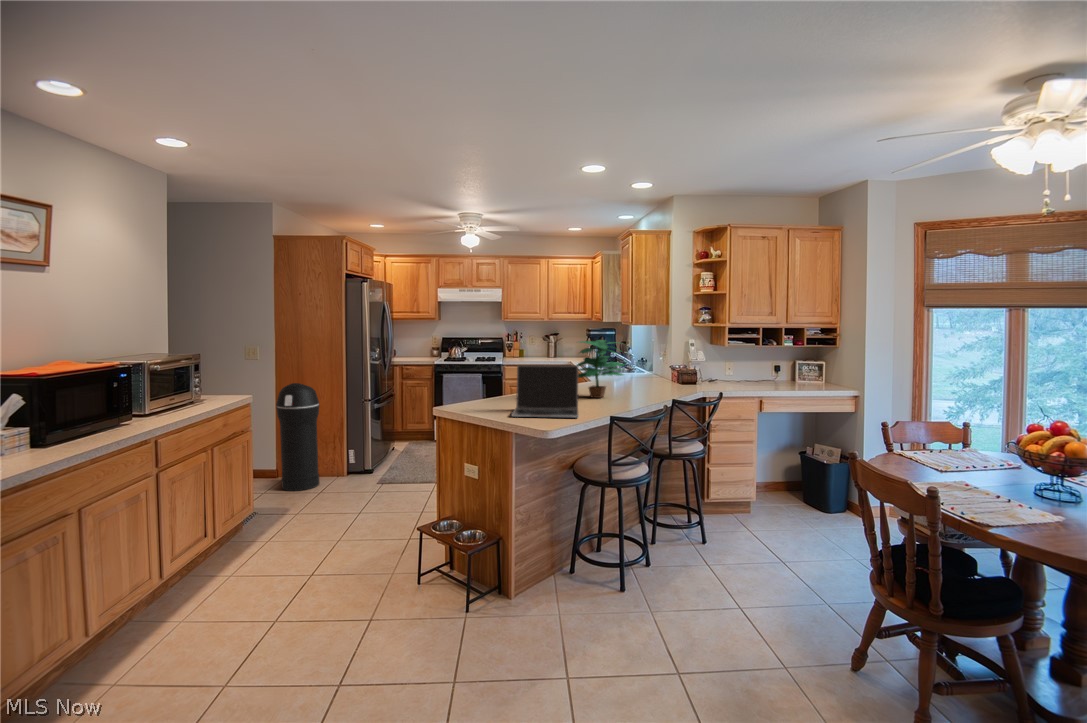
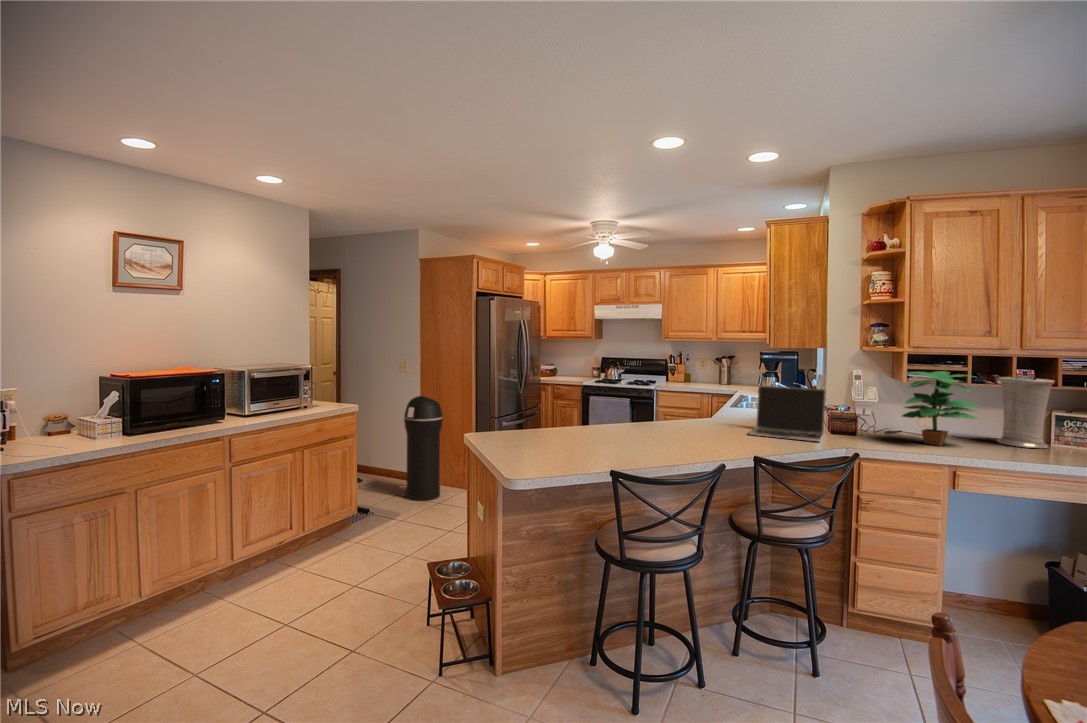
potted plant: present [577,340,624,398] -> present [902,371,978,446]
vase: none [776,341,806,386] -> present [997,377,1055,448]
laptop: present [512,365,578,418] -> present [749,386,826,441]

